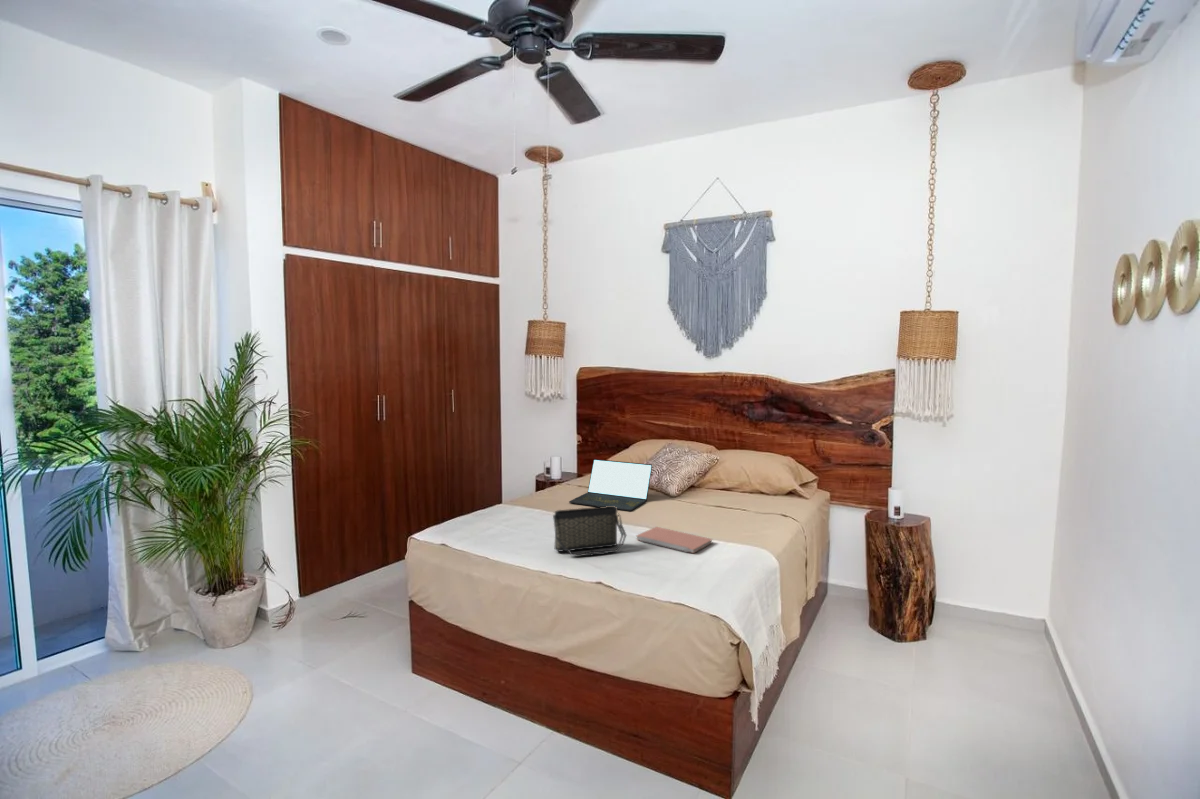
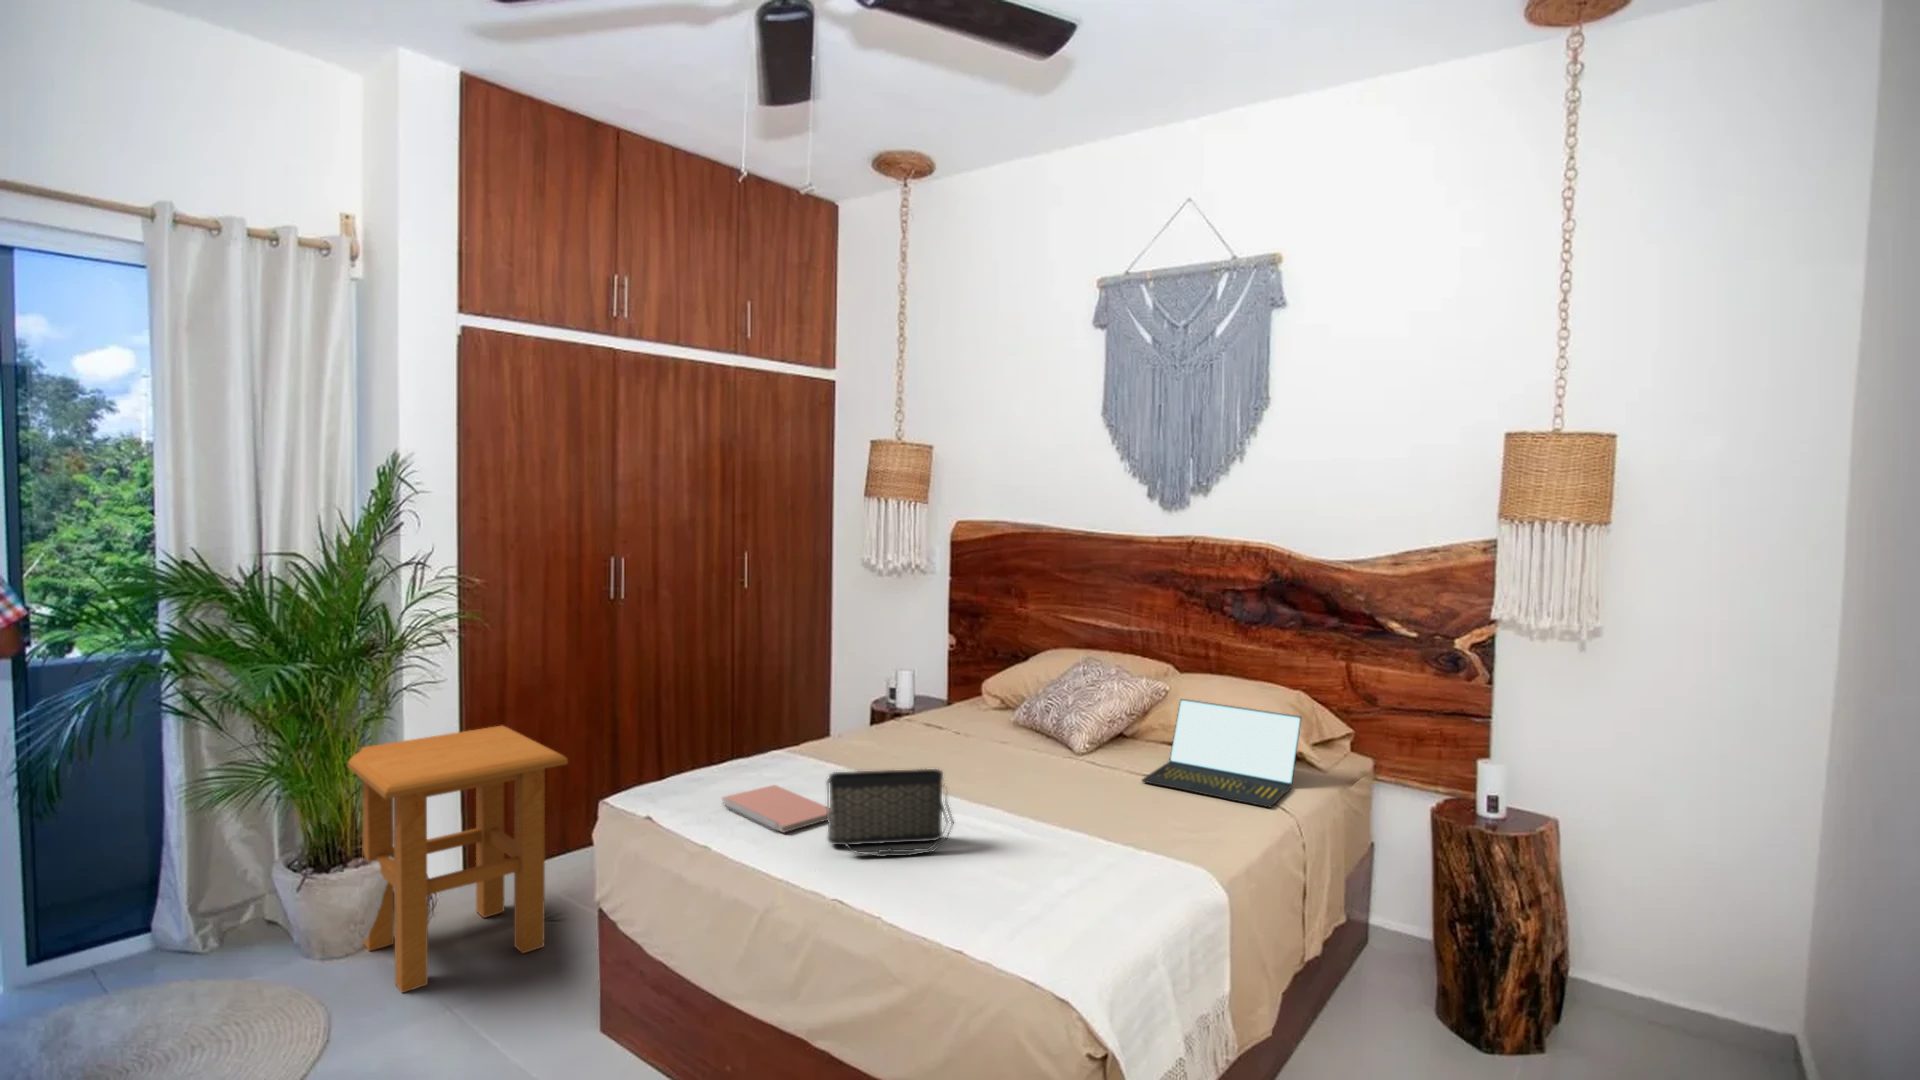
laptop: present [569,459,652,511] -> present [1142,699,1302,807]
side table: none [224,500,371,662] -> present [348,726,568,993]
notebook: present [637,527,712,553] -> present [722,785,830,832]

